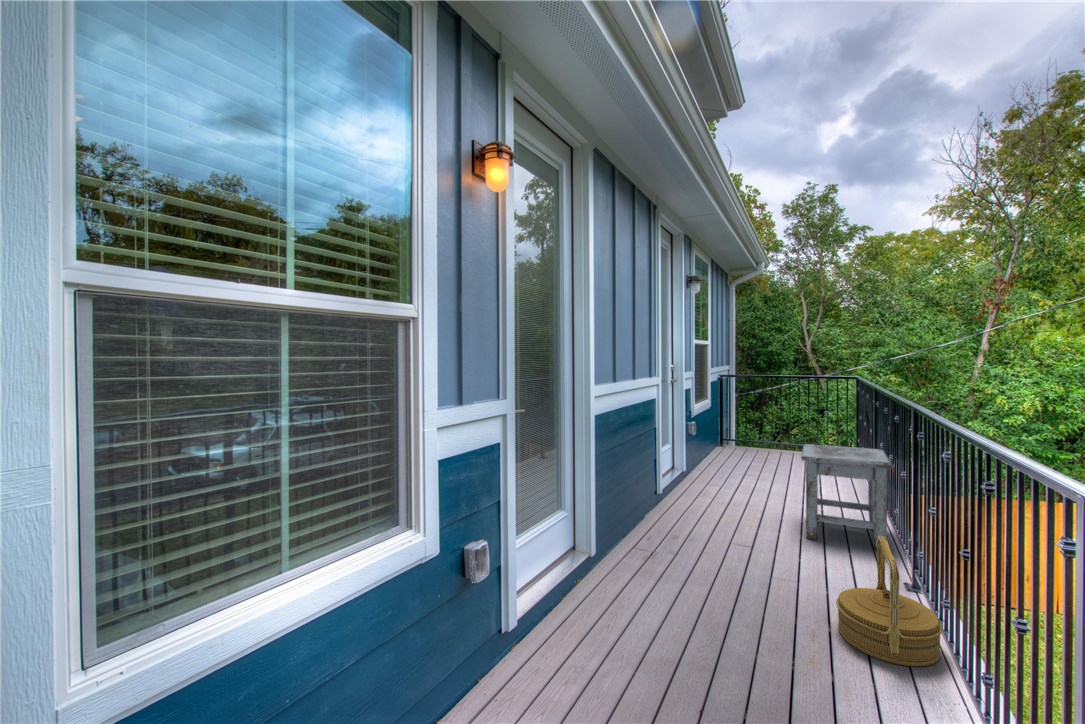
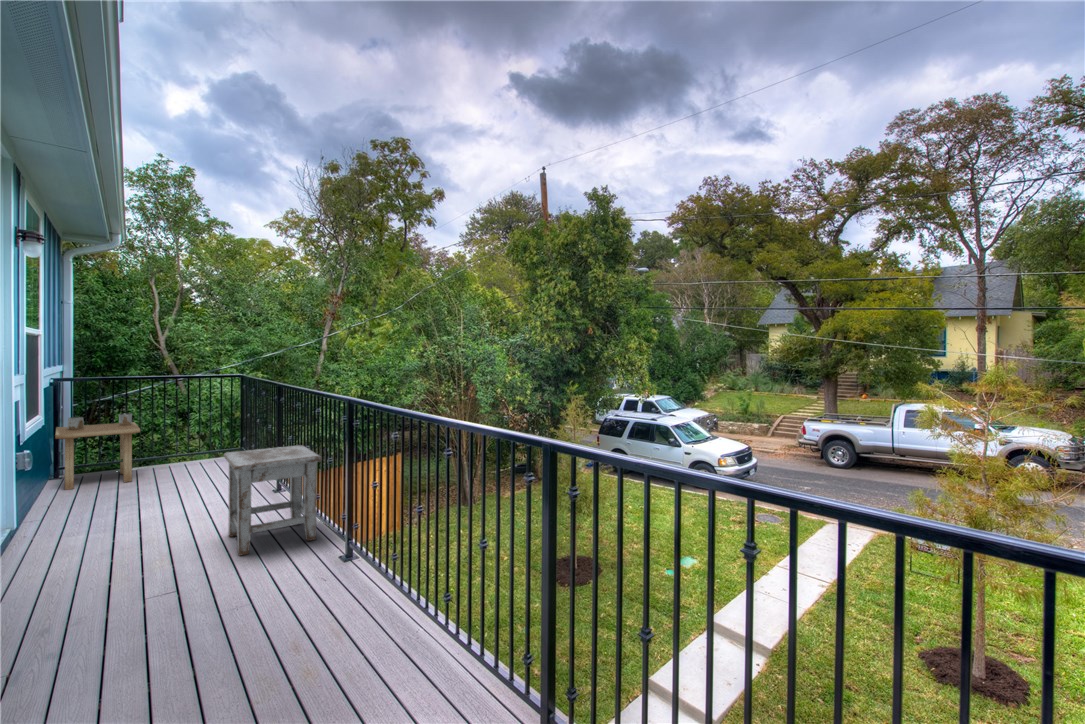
side table: none [716,403,767,458] -> present [55,413,140,490]
woven basket: present [836,536,943,666] -> none [315,523,399,638]

